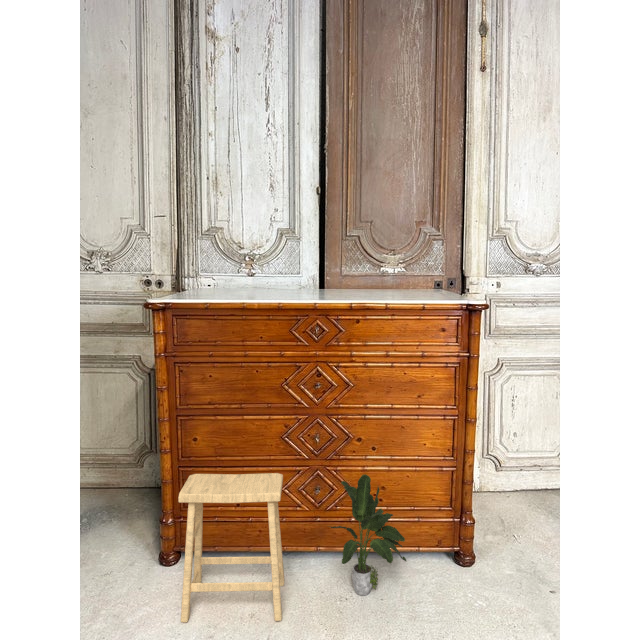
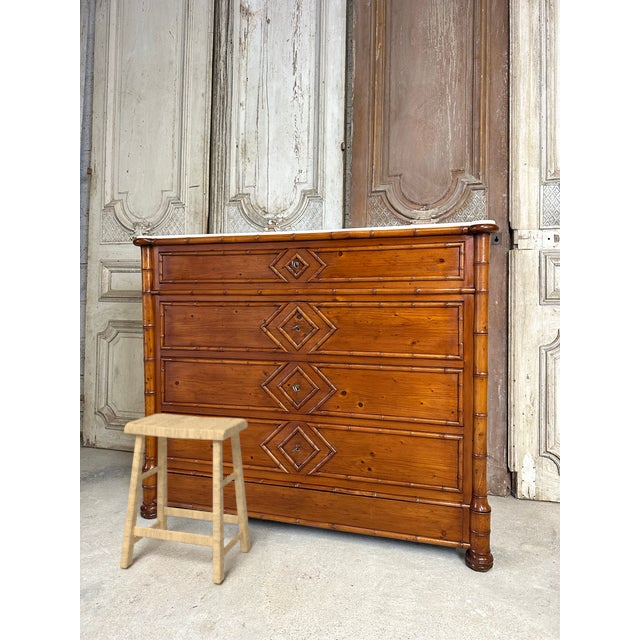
potted plant: present [331,474,406,595] -> none [281,427,387,576]

